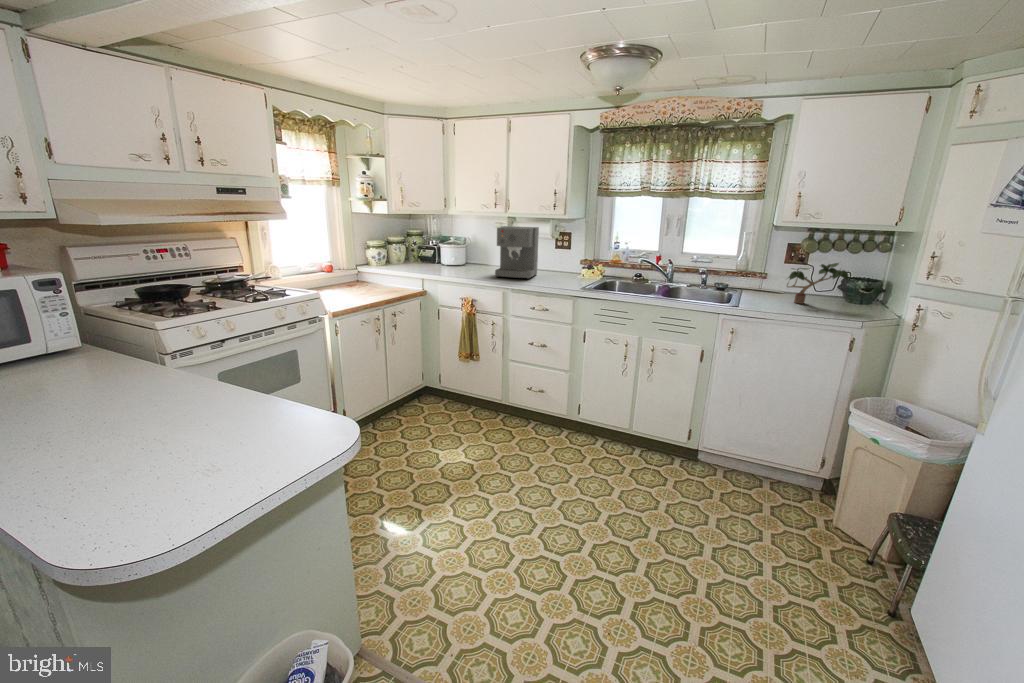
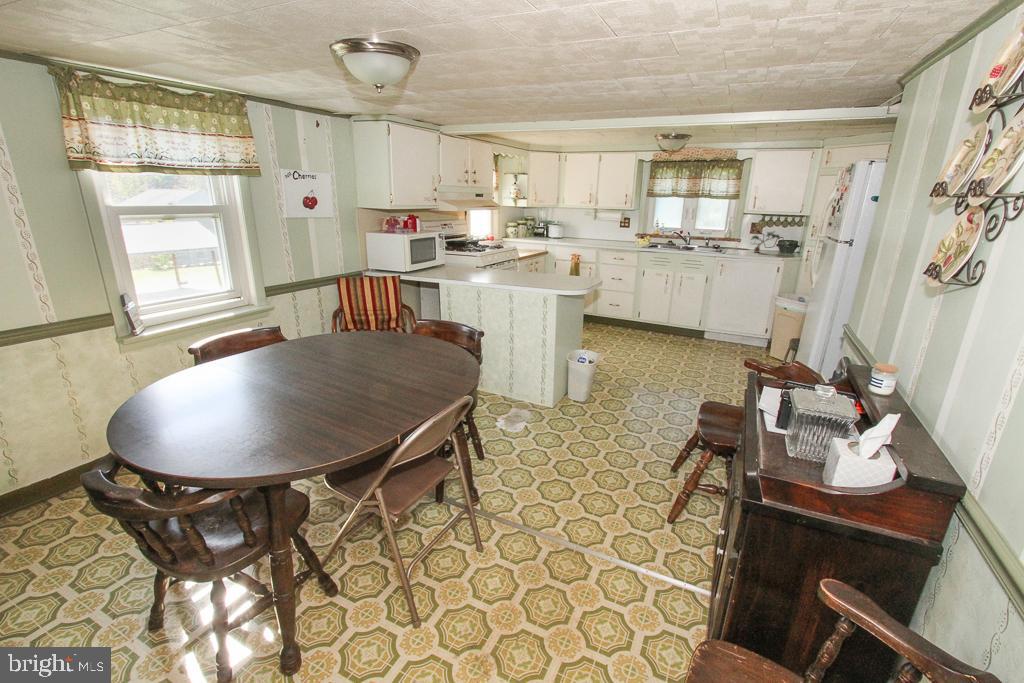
coffee maker: present [495,226,539,279] -> none [590,214,613,243]

